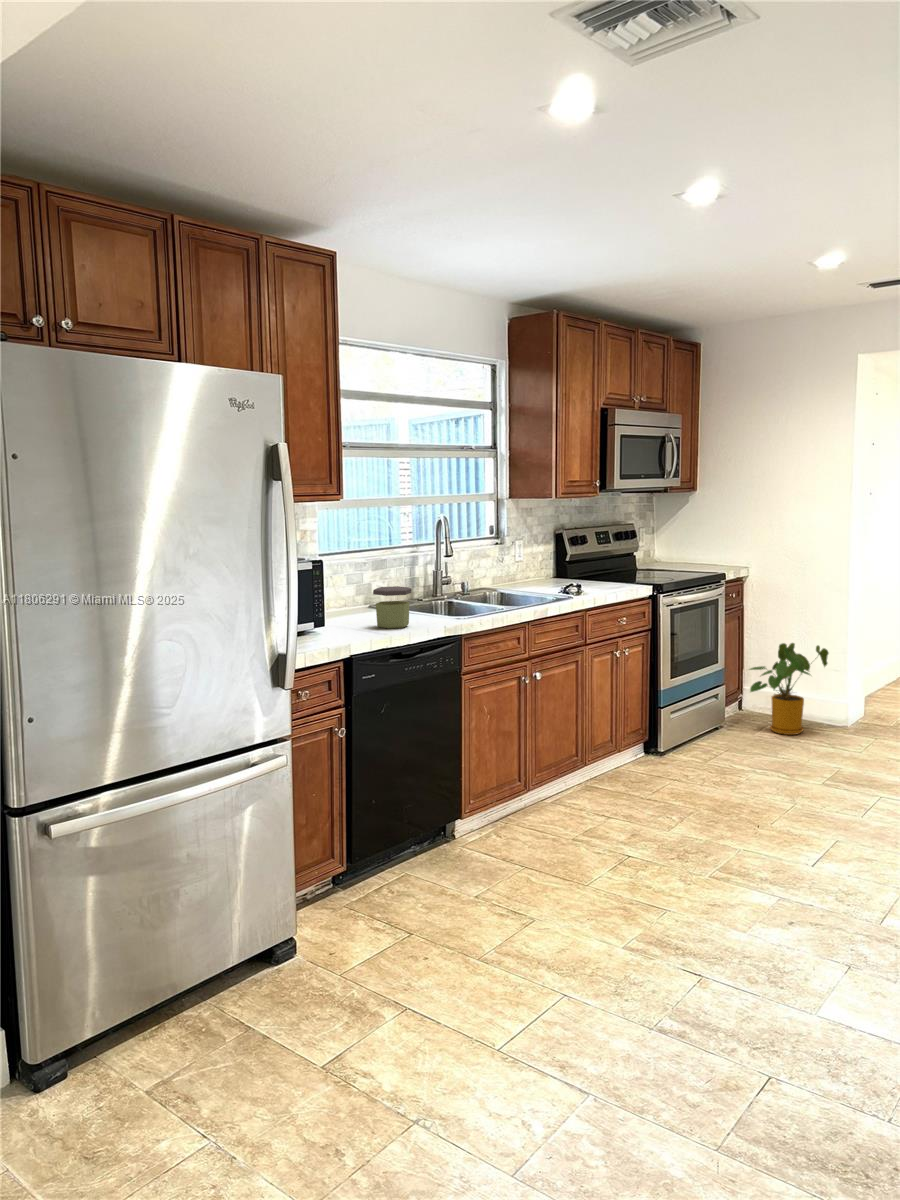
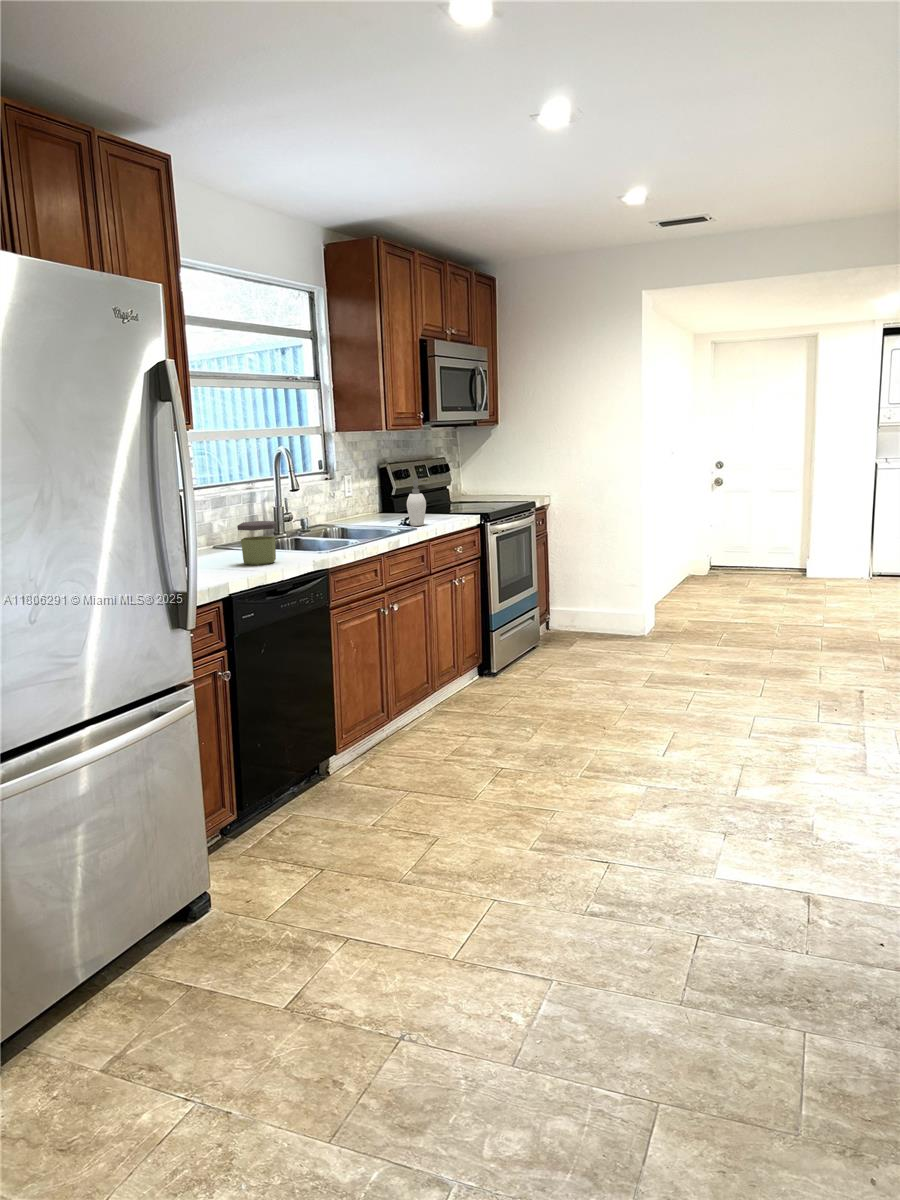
soap dispenser: none [568,550,595,595] -> present [407,481,428,526]
house plant: present [750,643,829,735] -> none [559,563,628,647]

